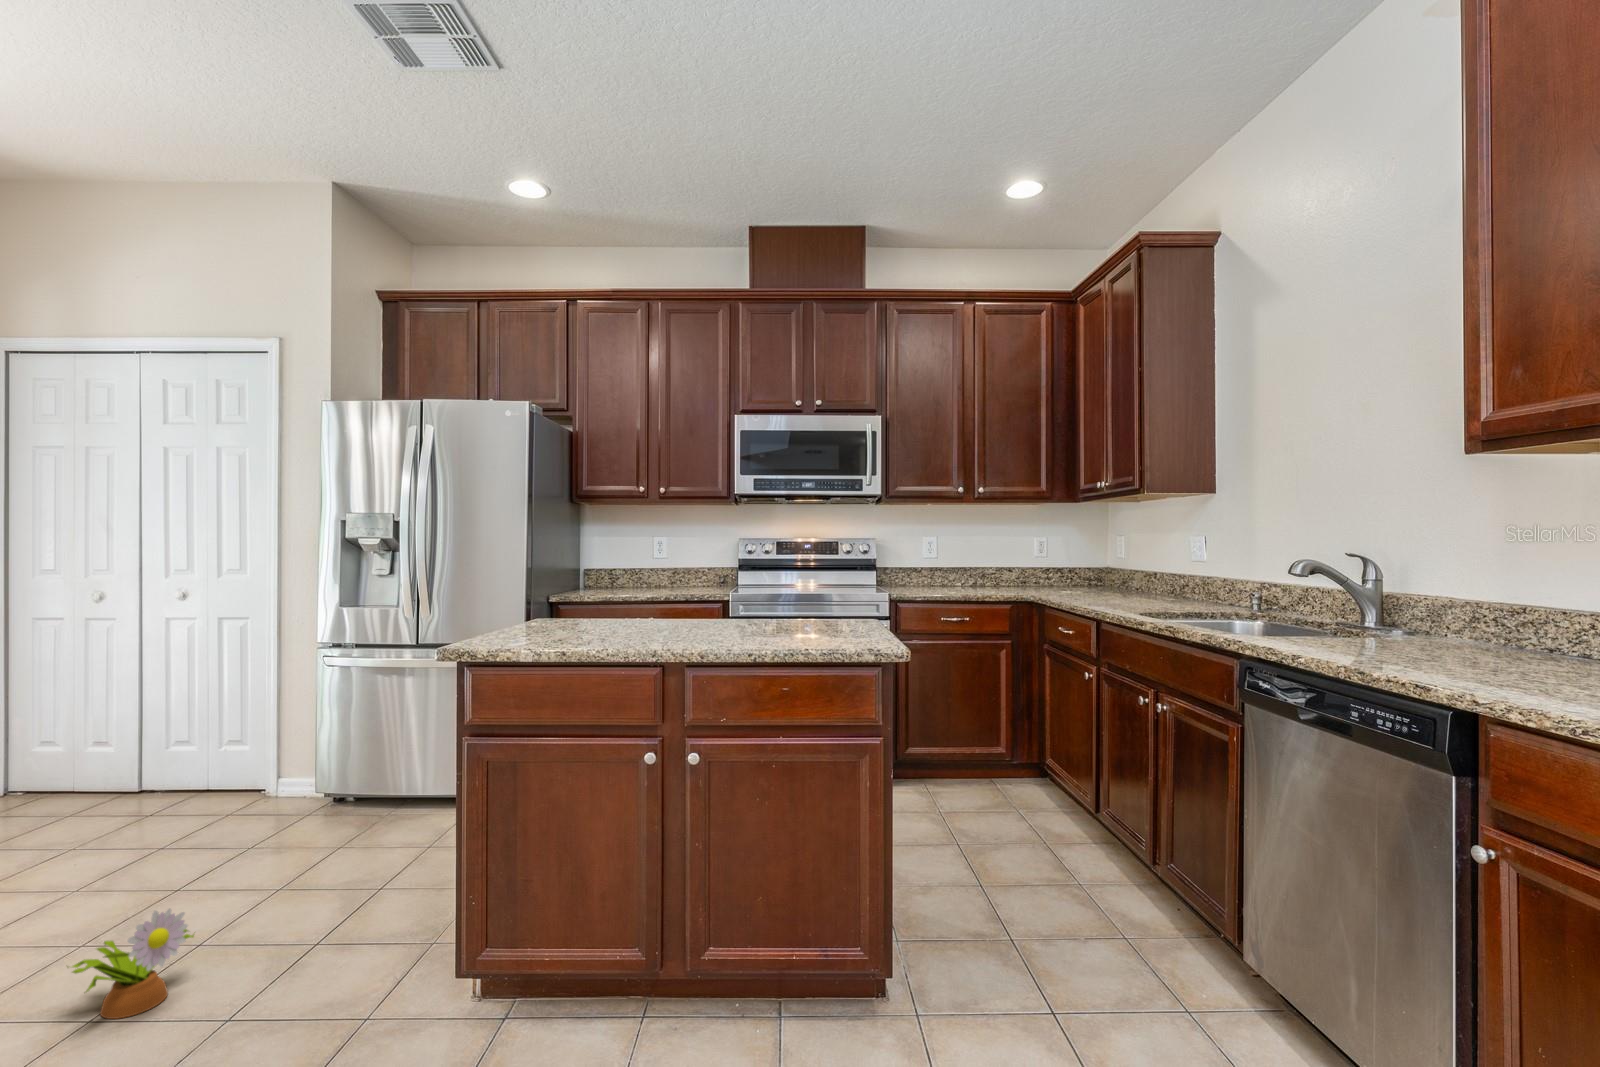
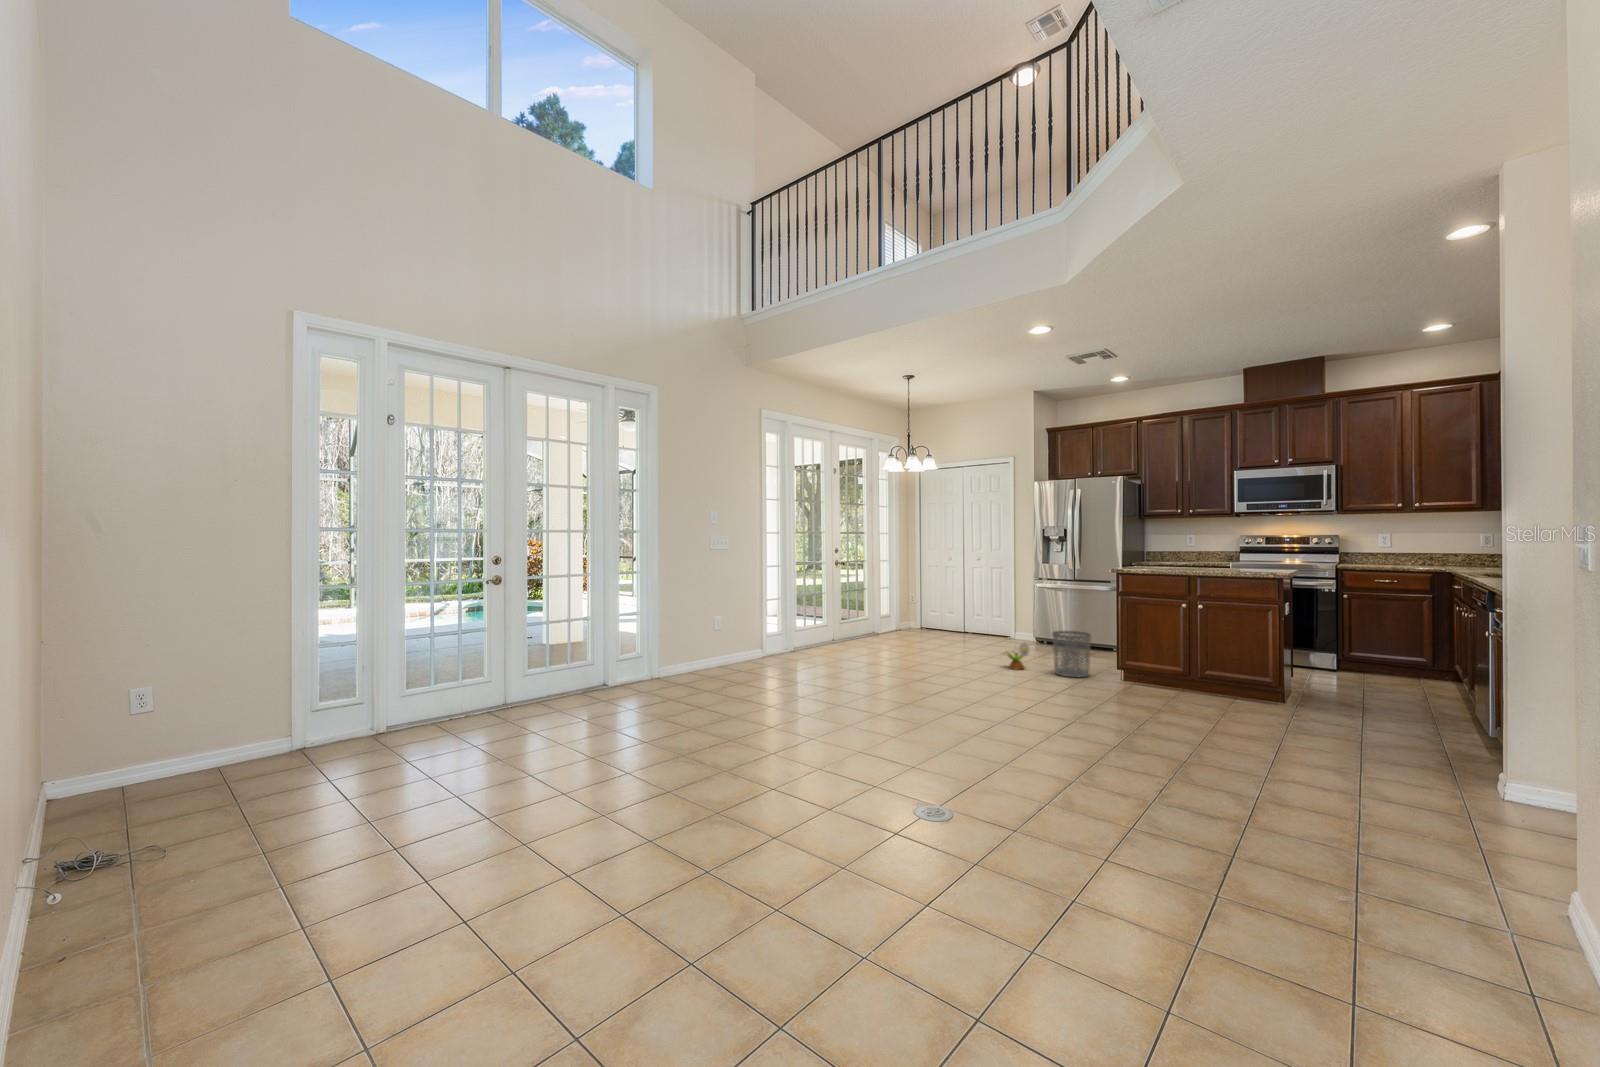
waste bin: none [260,835,394,1020] -> present [1052,631,1091,677]

